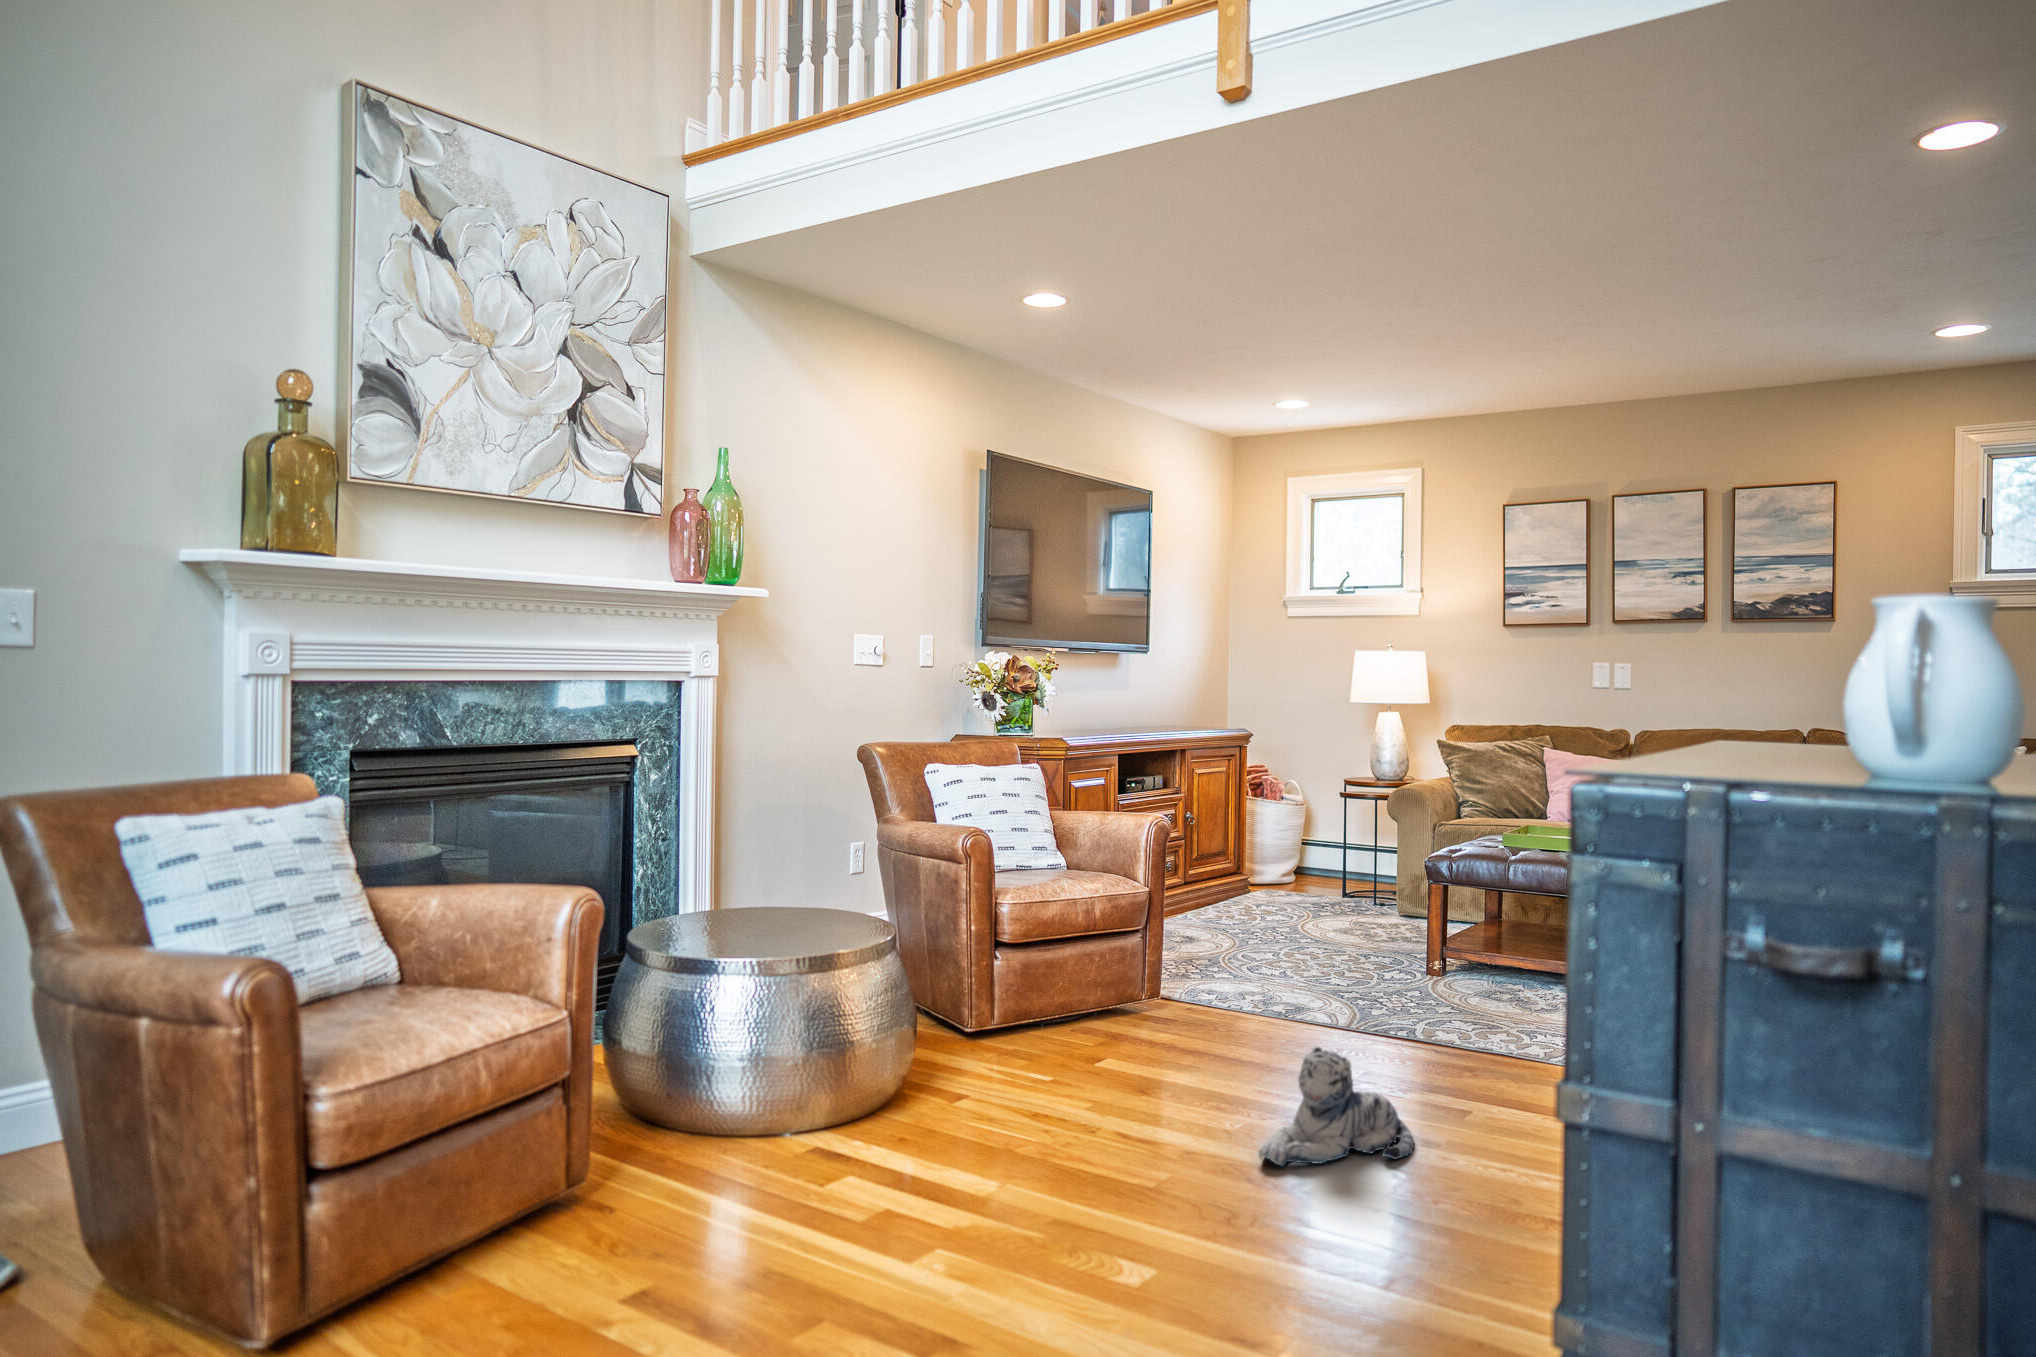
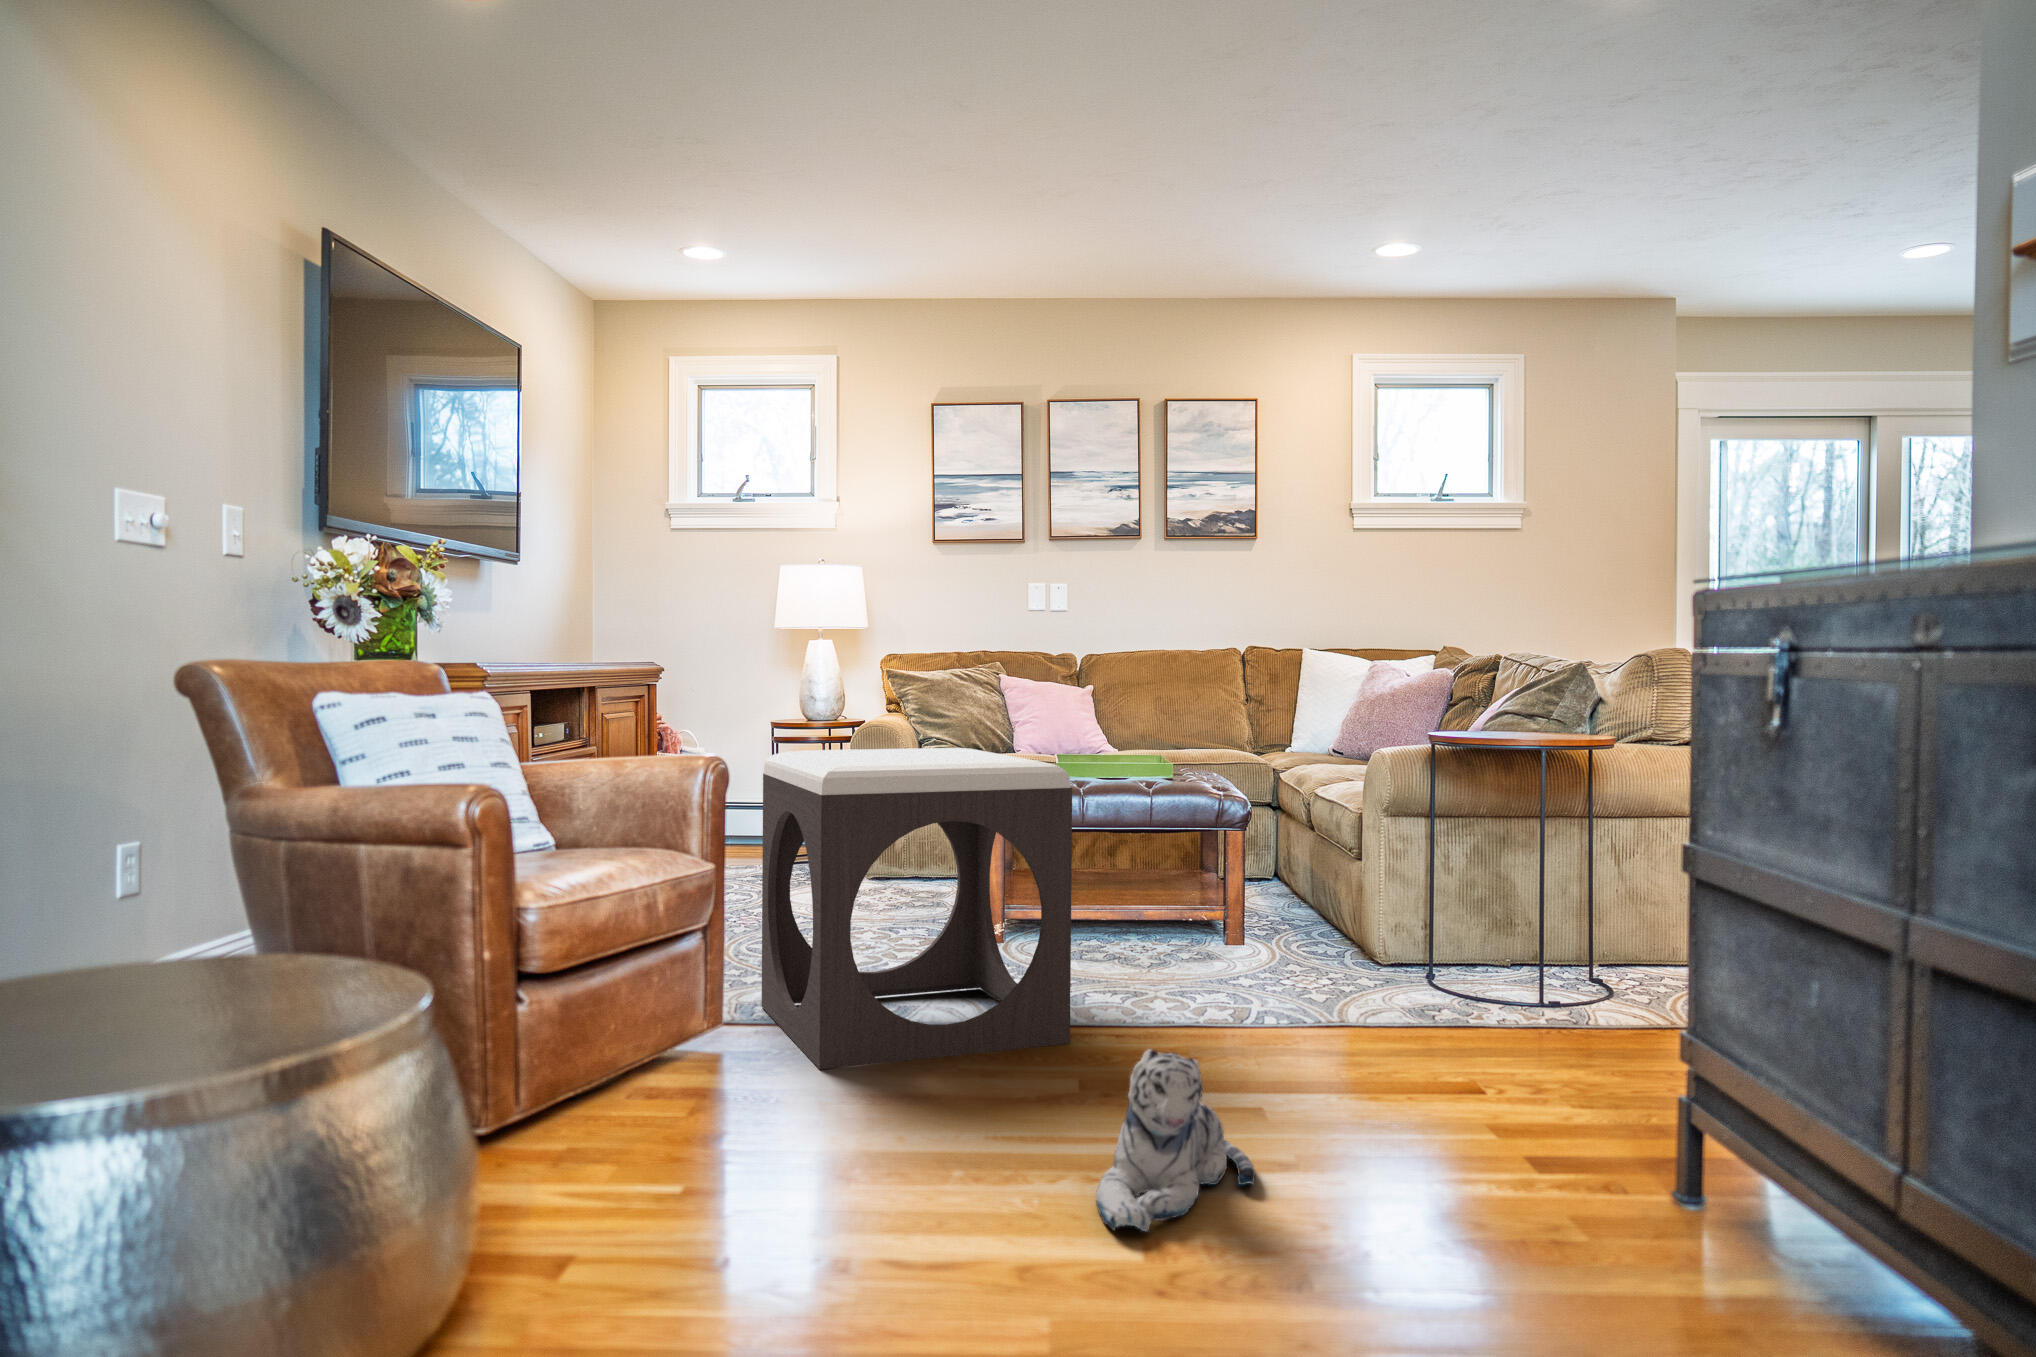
footstool: none [1202,812,1404,1053] -> present [762,748,1072,1069]

